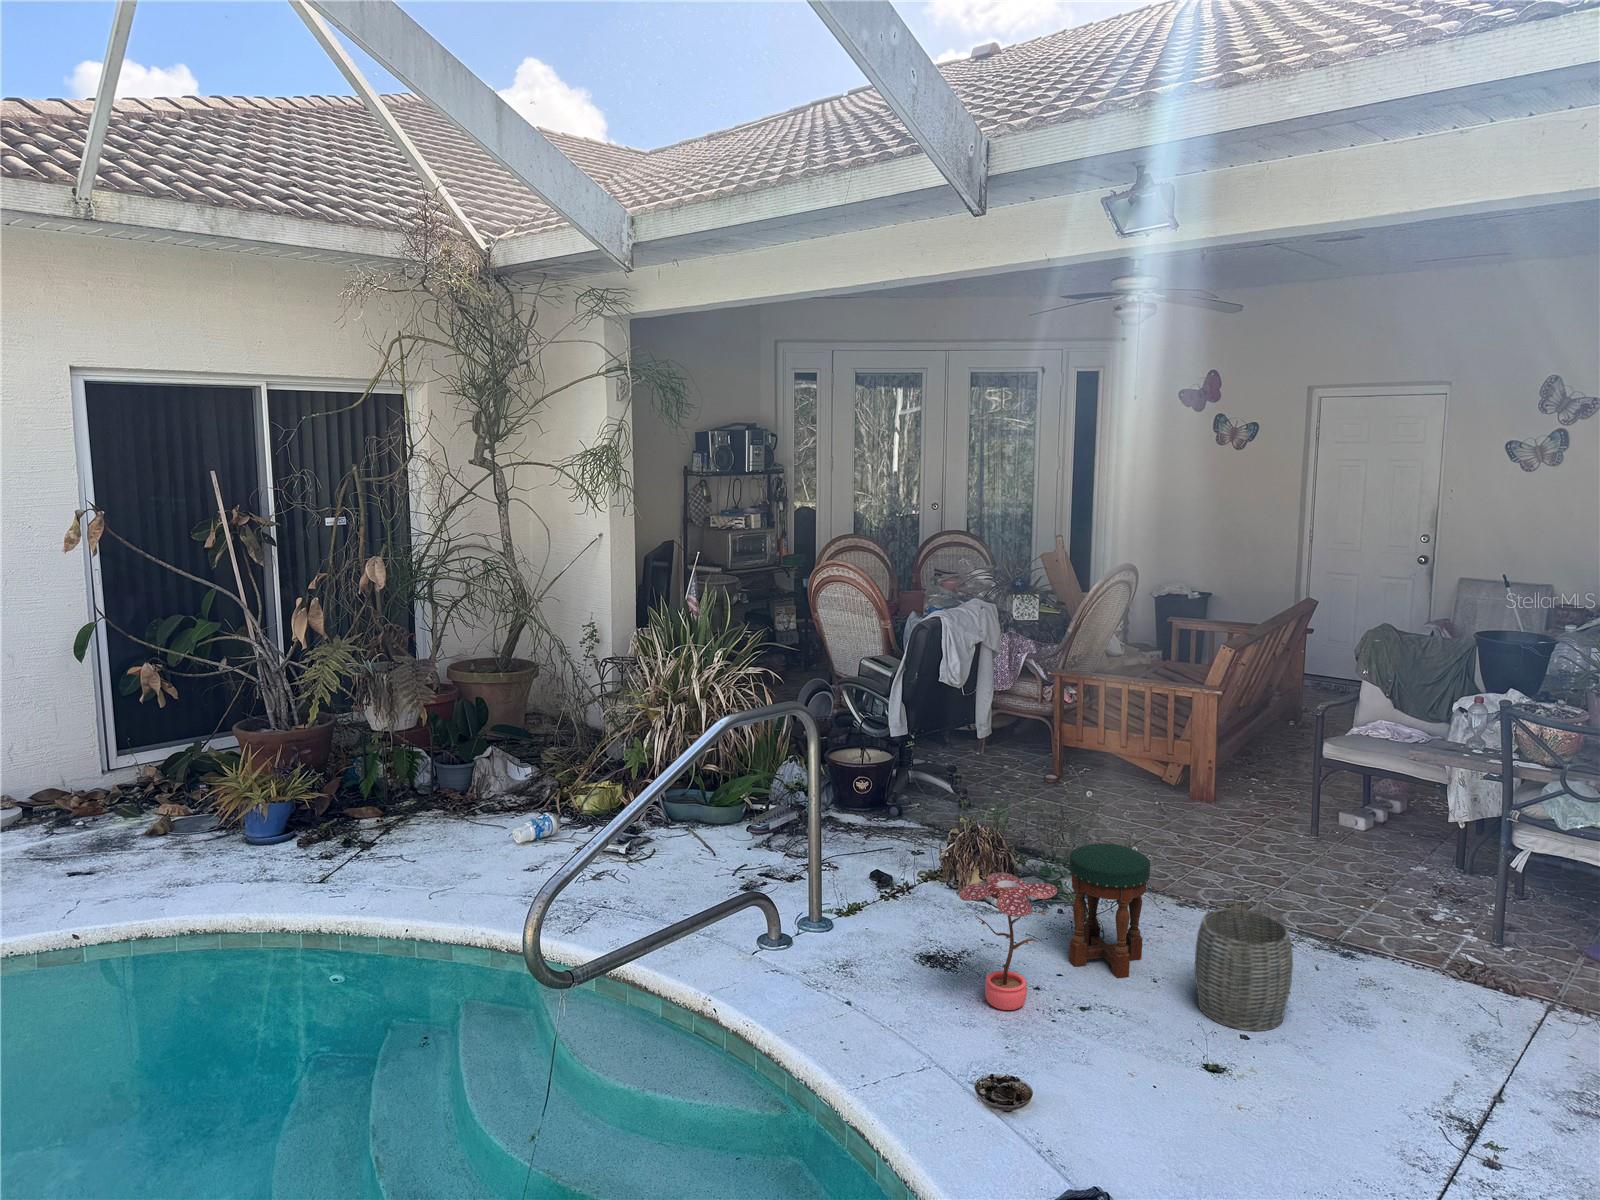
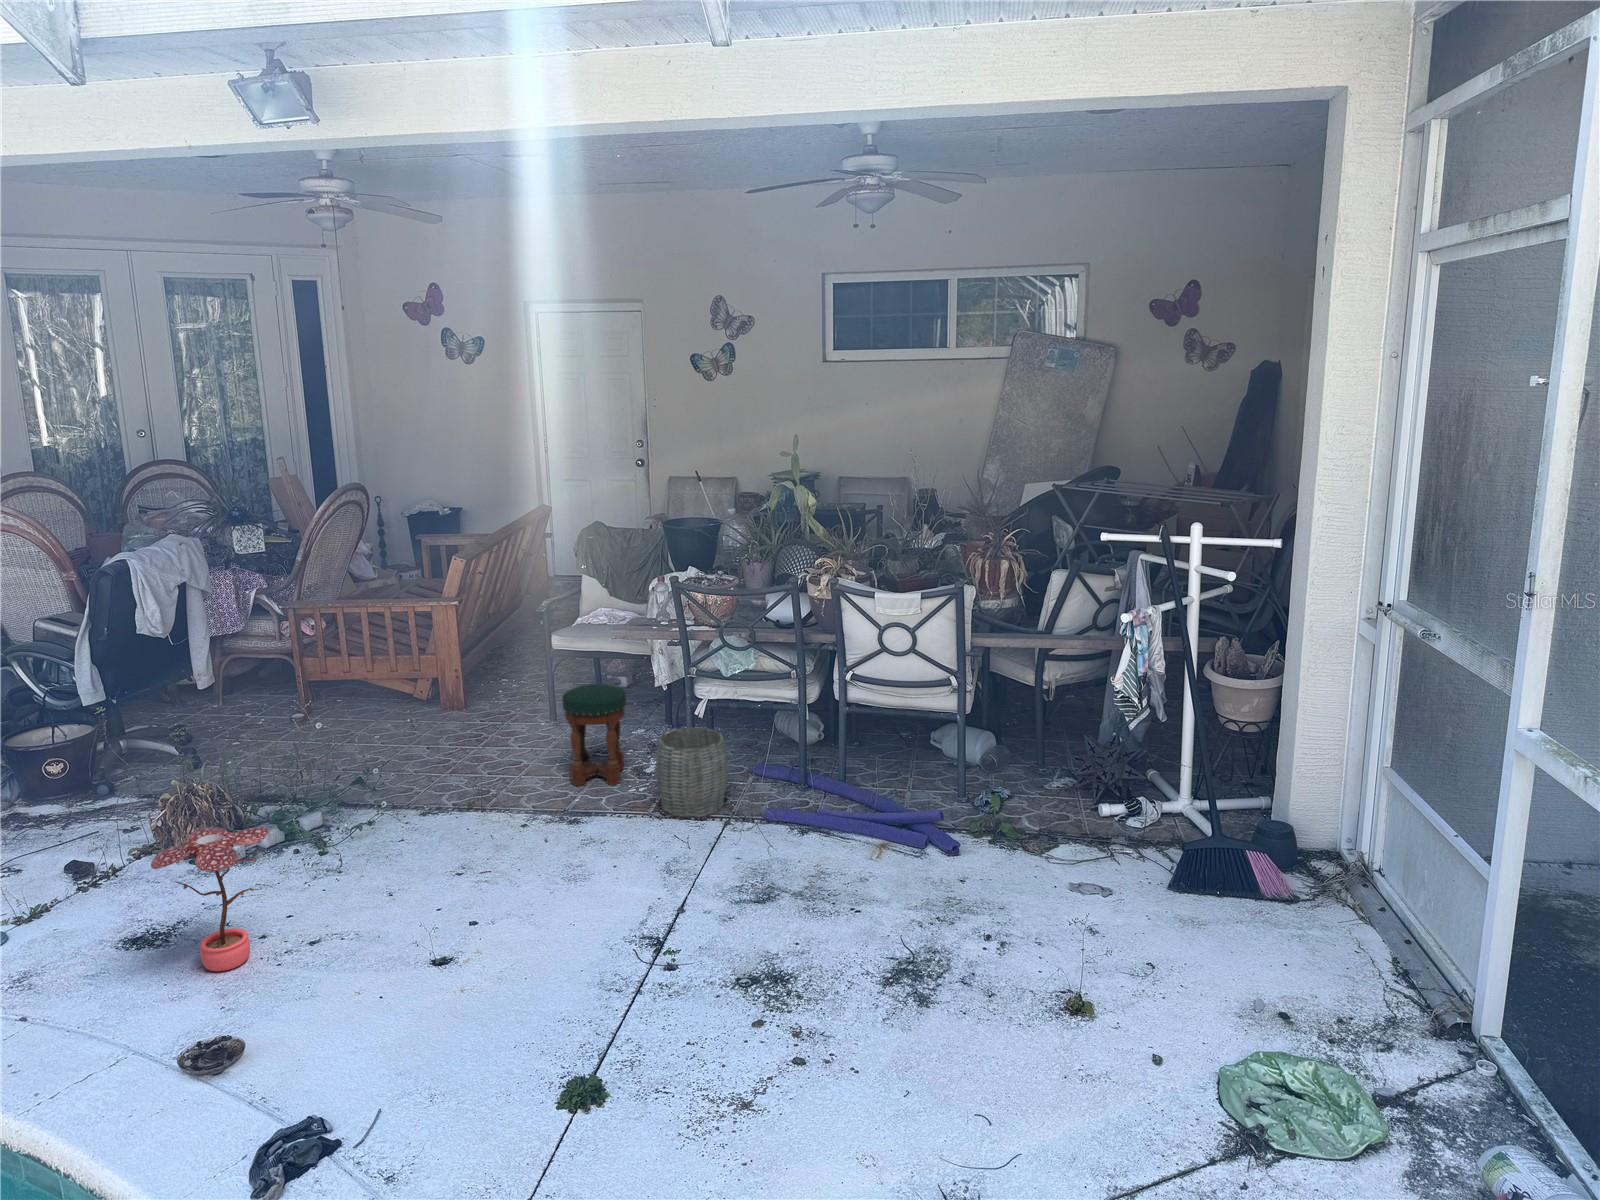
stool: present [1069,843,1150,978] -> present [562,684,626,786]
woven basket: present [1195,909,1293,1031] -> present [656,728,728,818]

